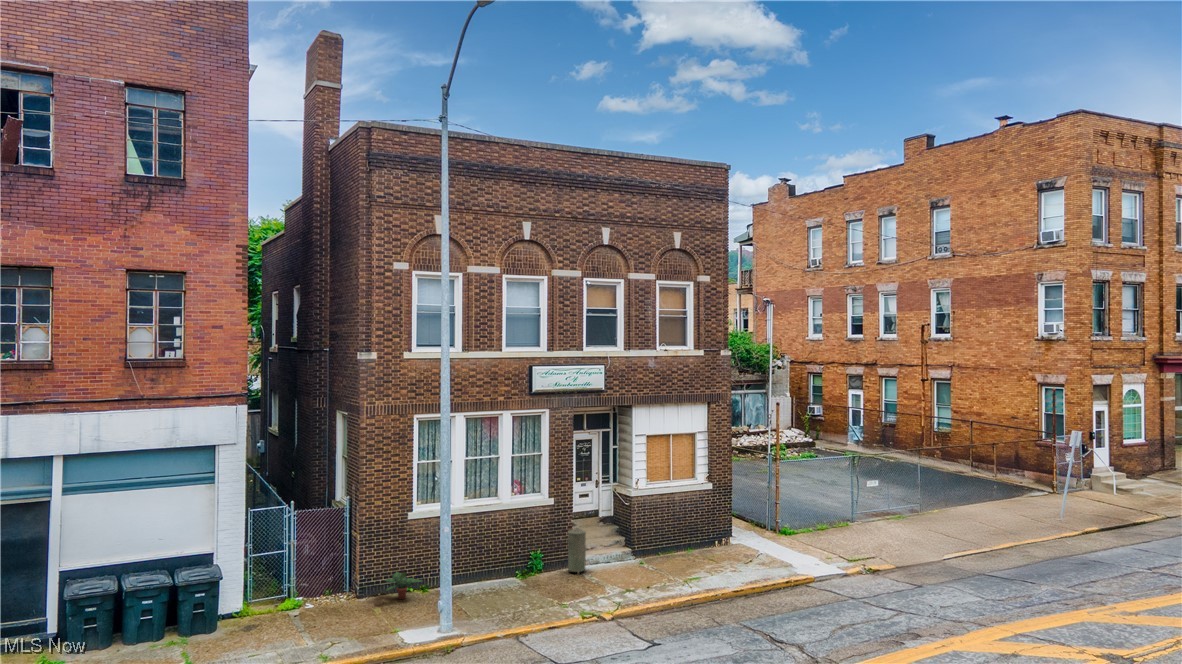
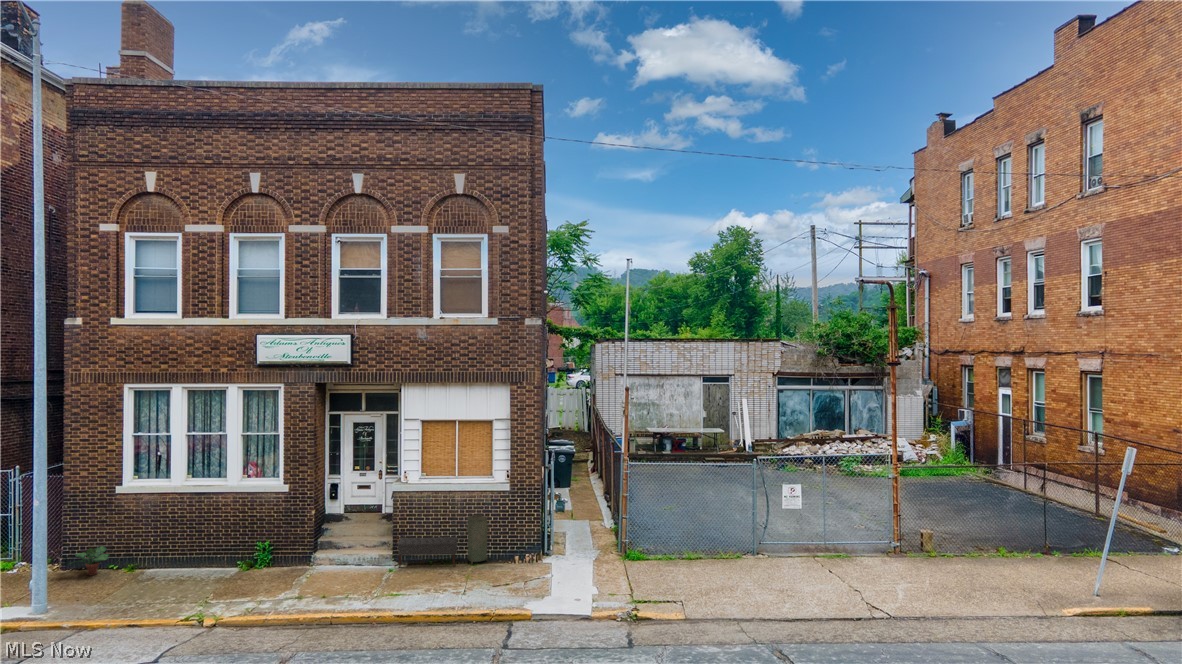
trash can: present [568,528,586,574] -> present [467,514,488,564]
bench: none [645,533,696,563] -> present [398,537,458,567]

